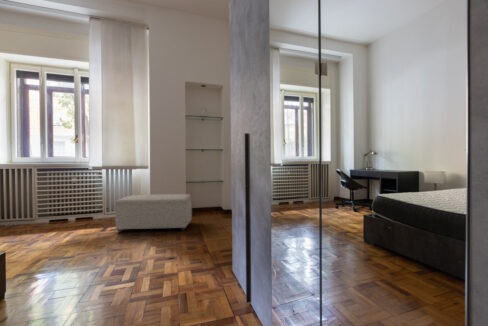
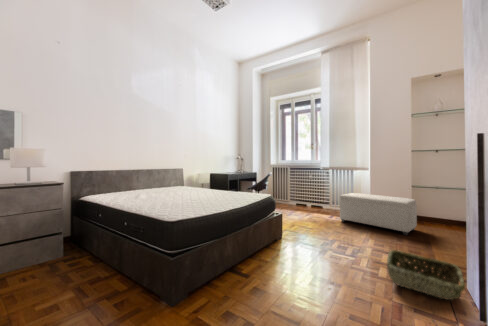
woven basket: none [170,253,236,300] -> present [387,250,465,300]

